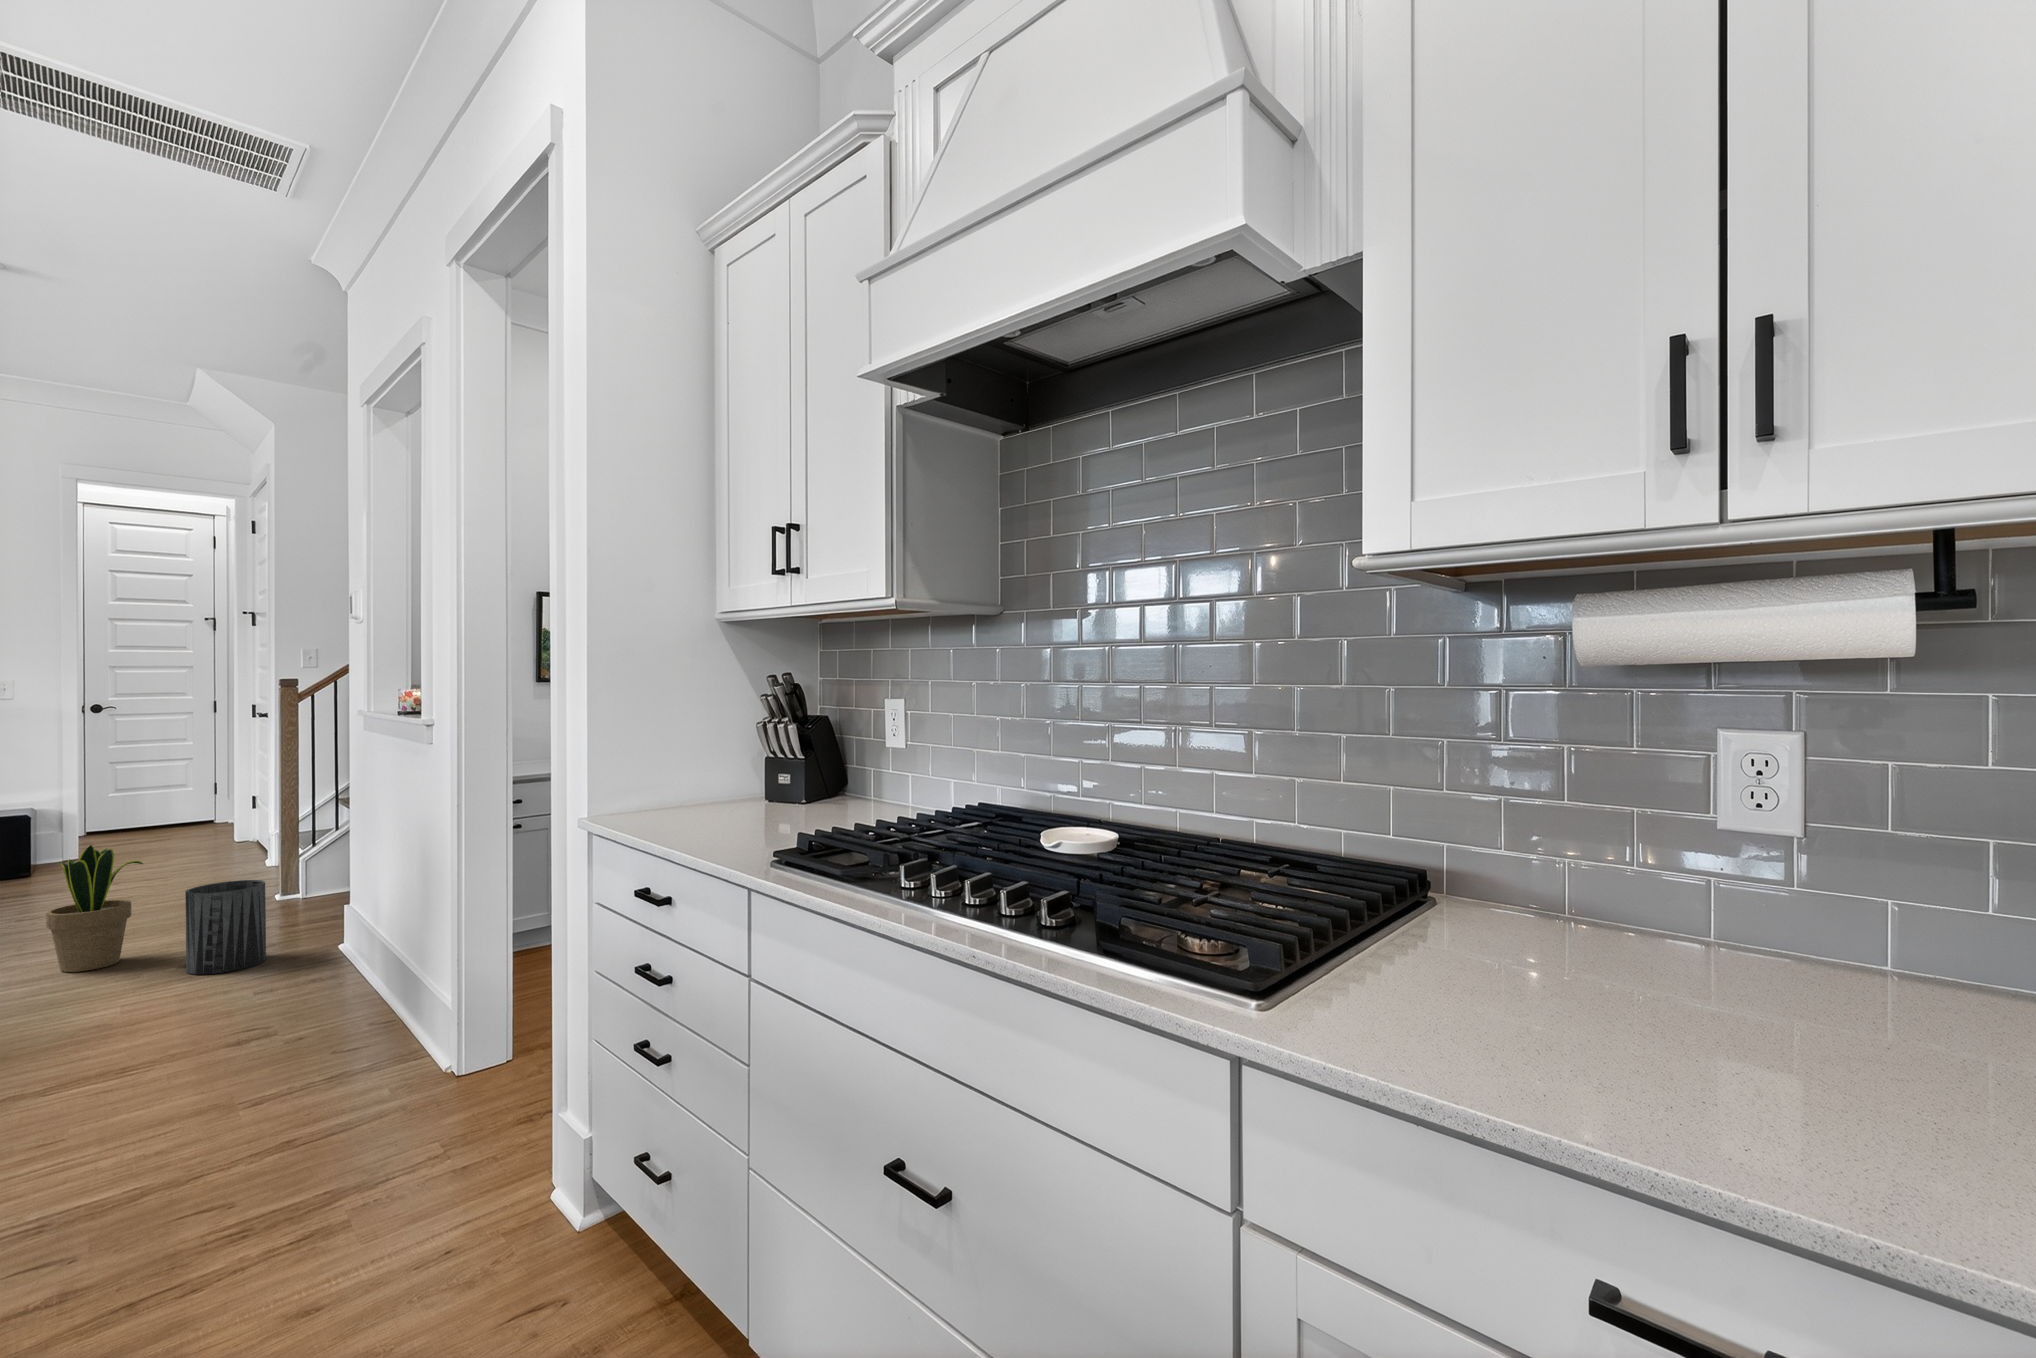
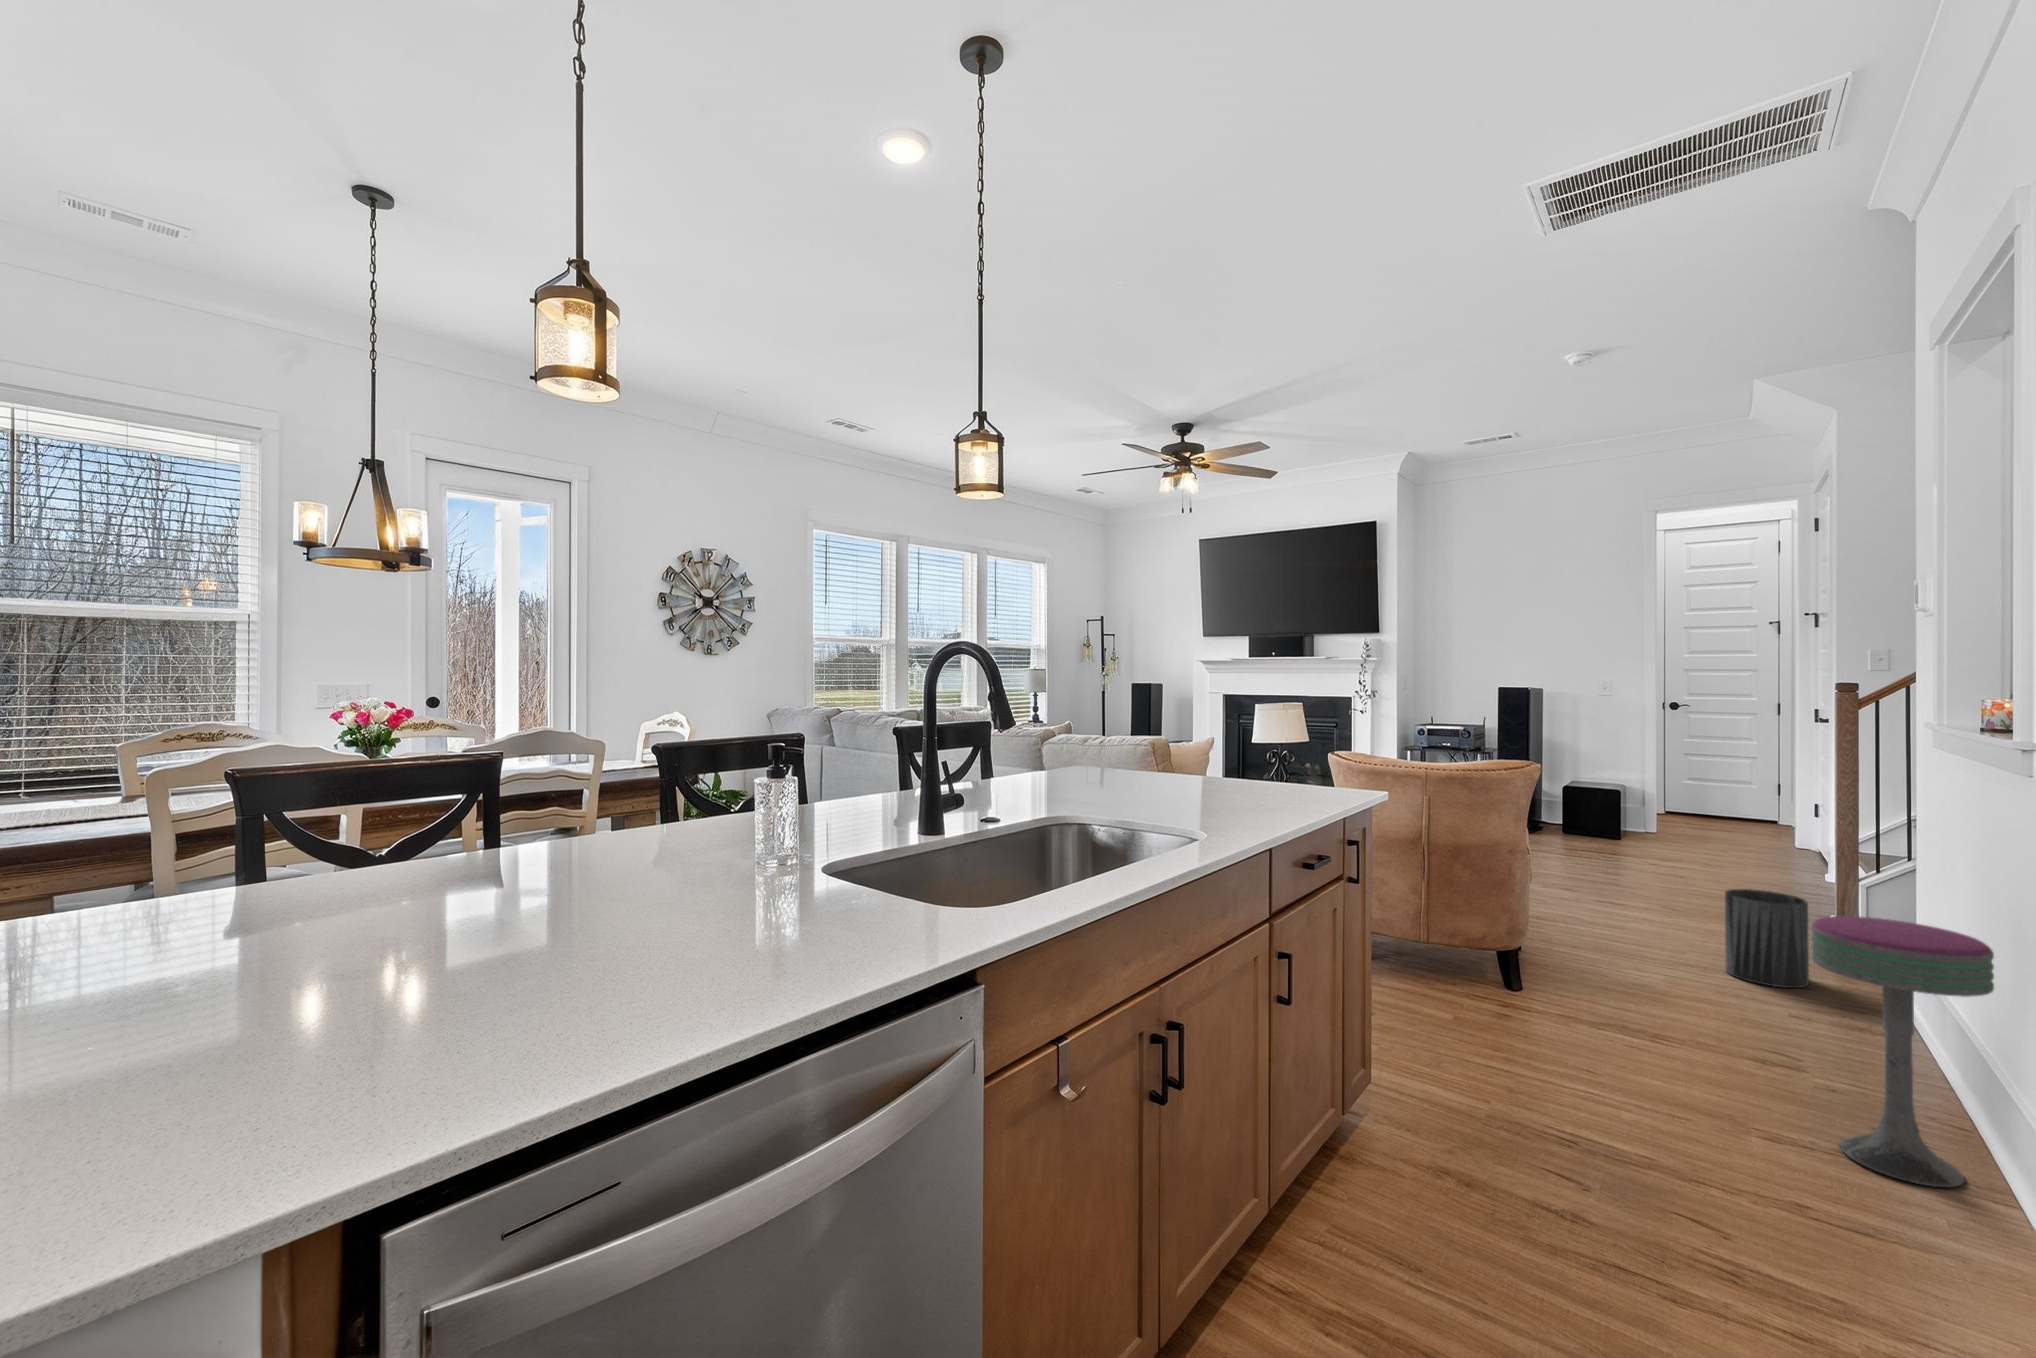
potted plant: present [46,845,143,972] -> none [1614,828,1691,941]
bar stool: none [286,867,412,1076] -> present [1811,916,1994,1187]

